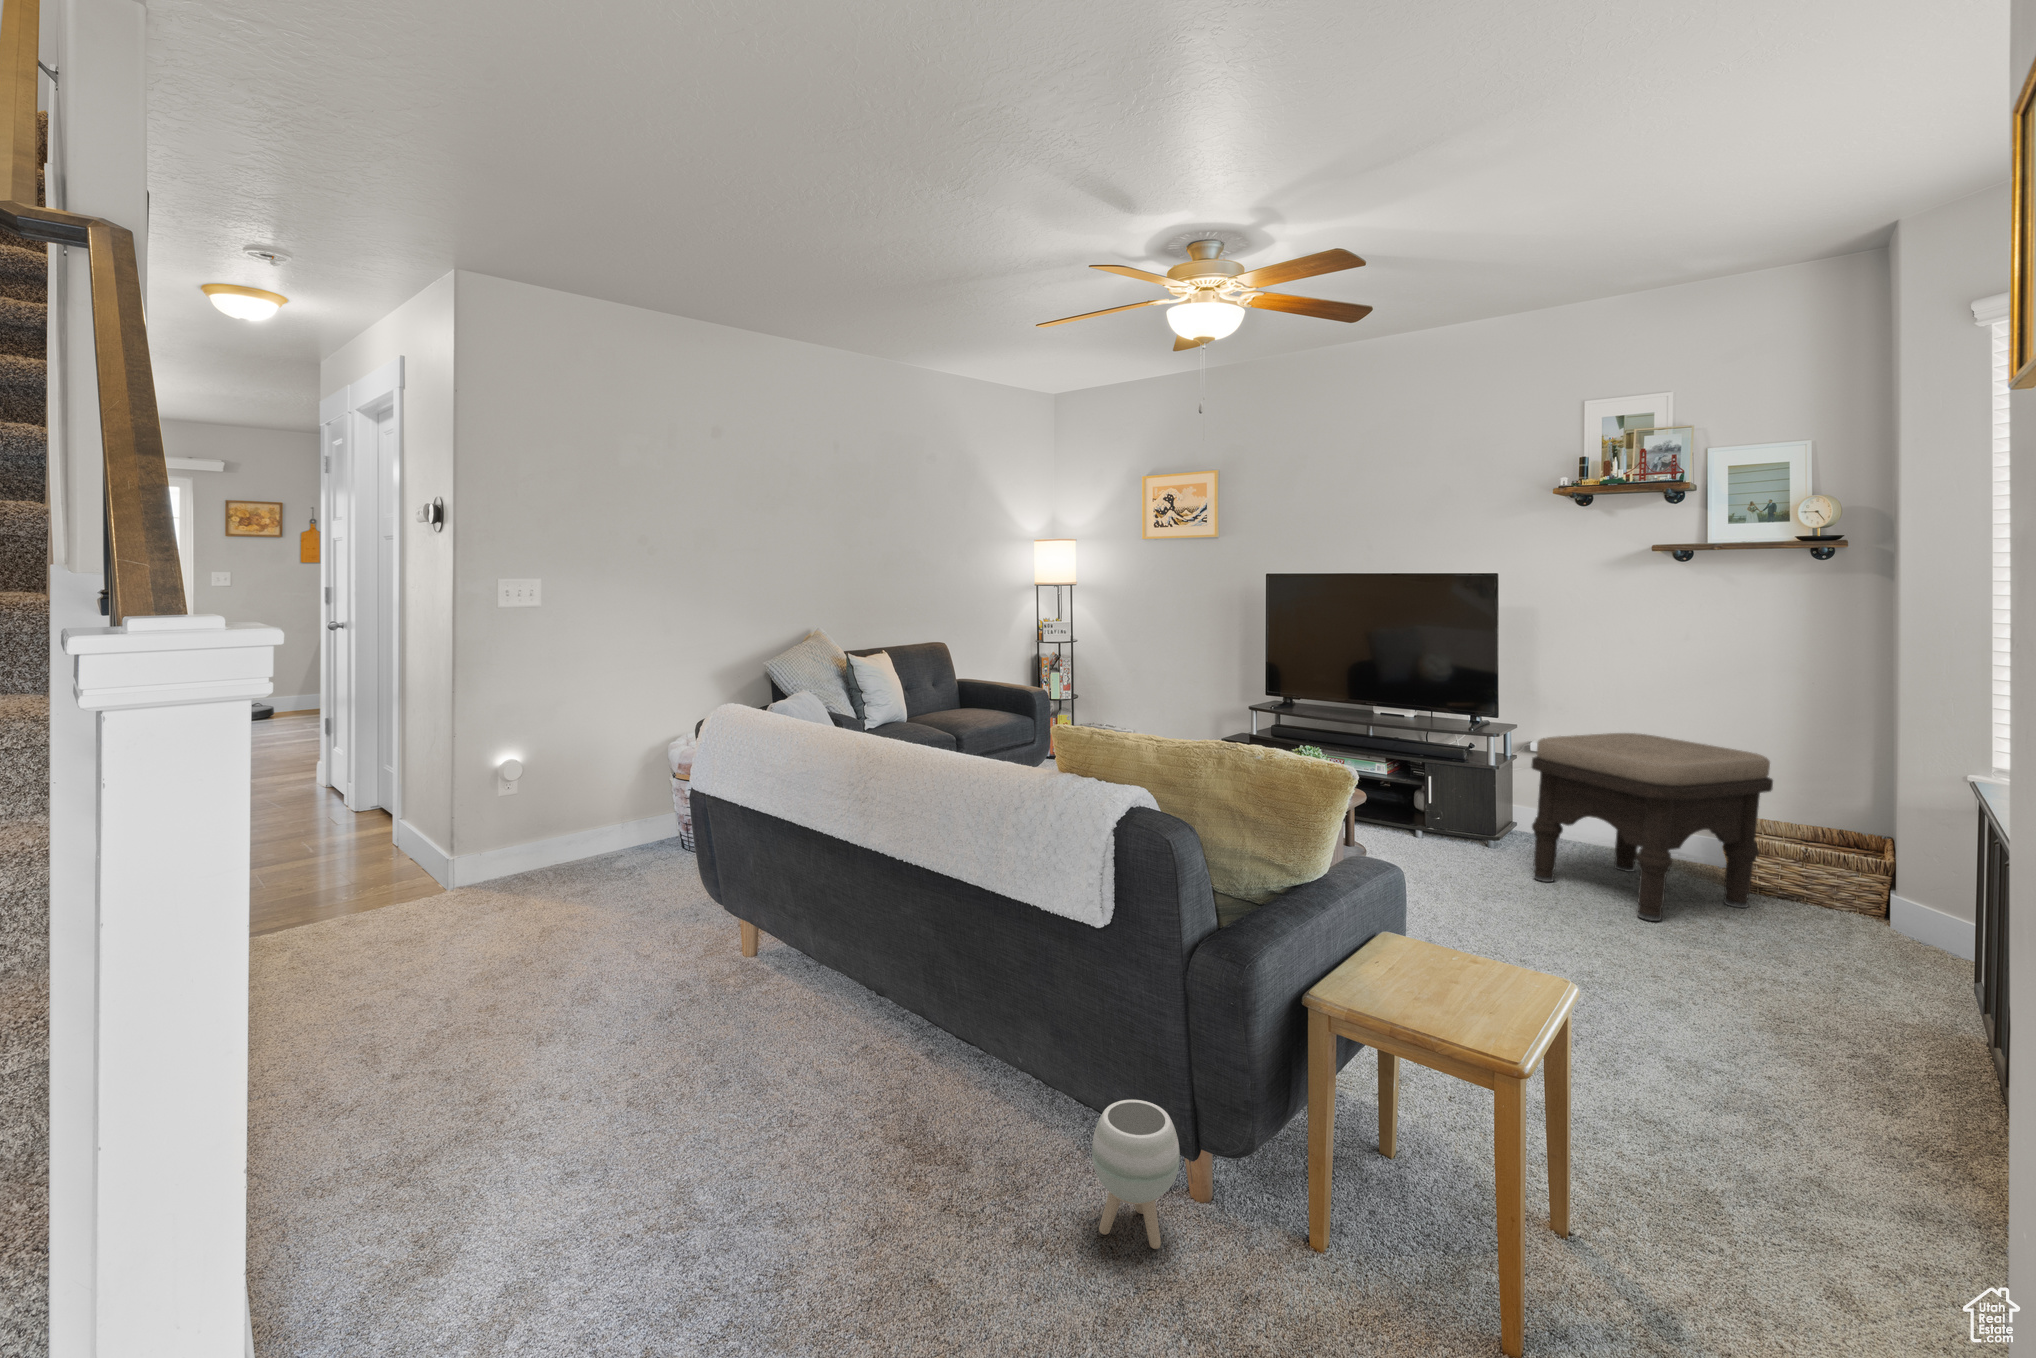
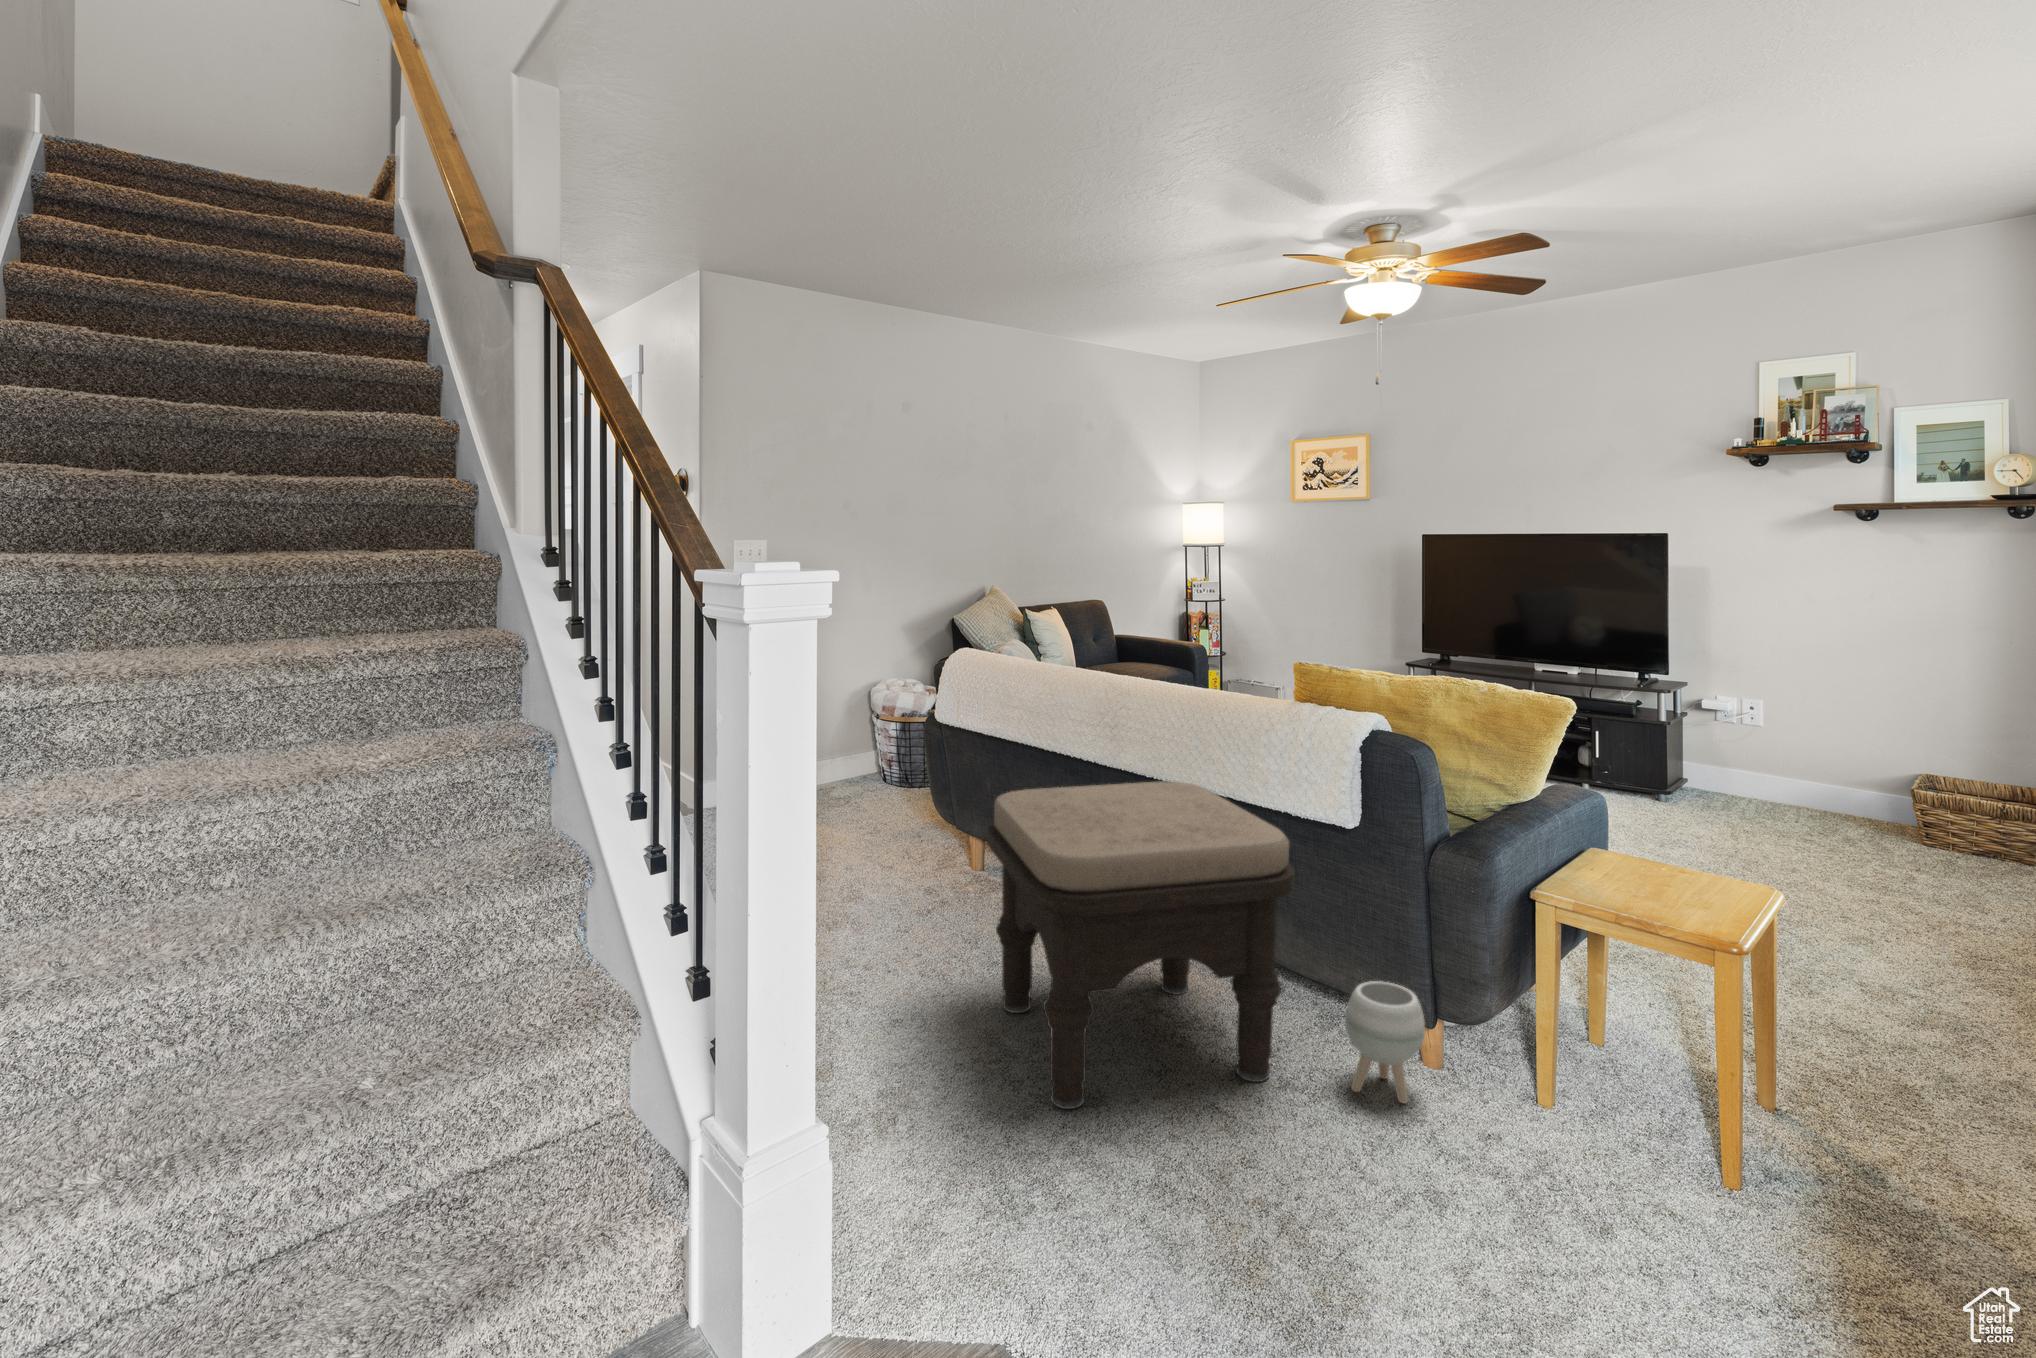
ottoman: present [1532,733,1773,921] -> present [987,781,1295,1109]

